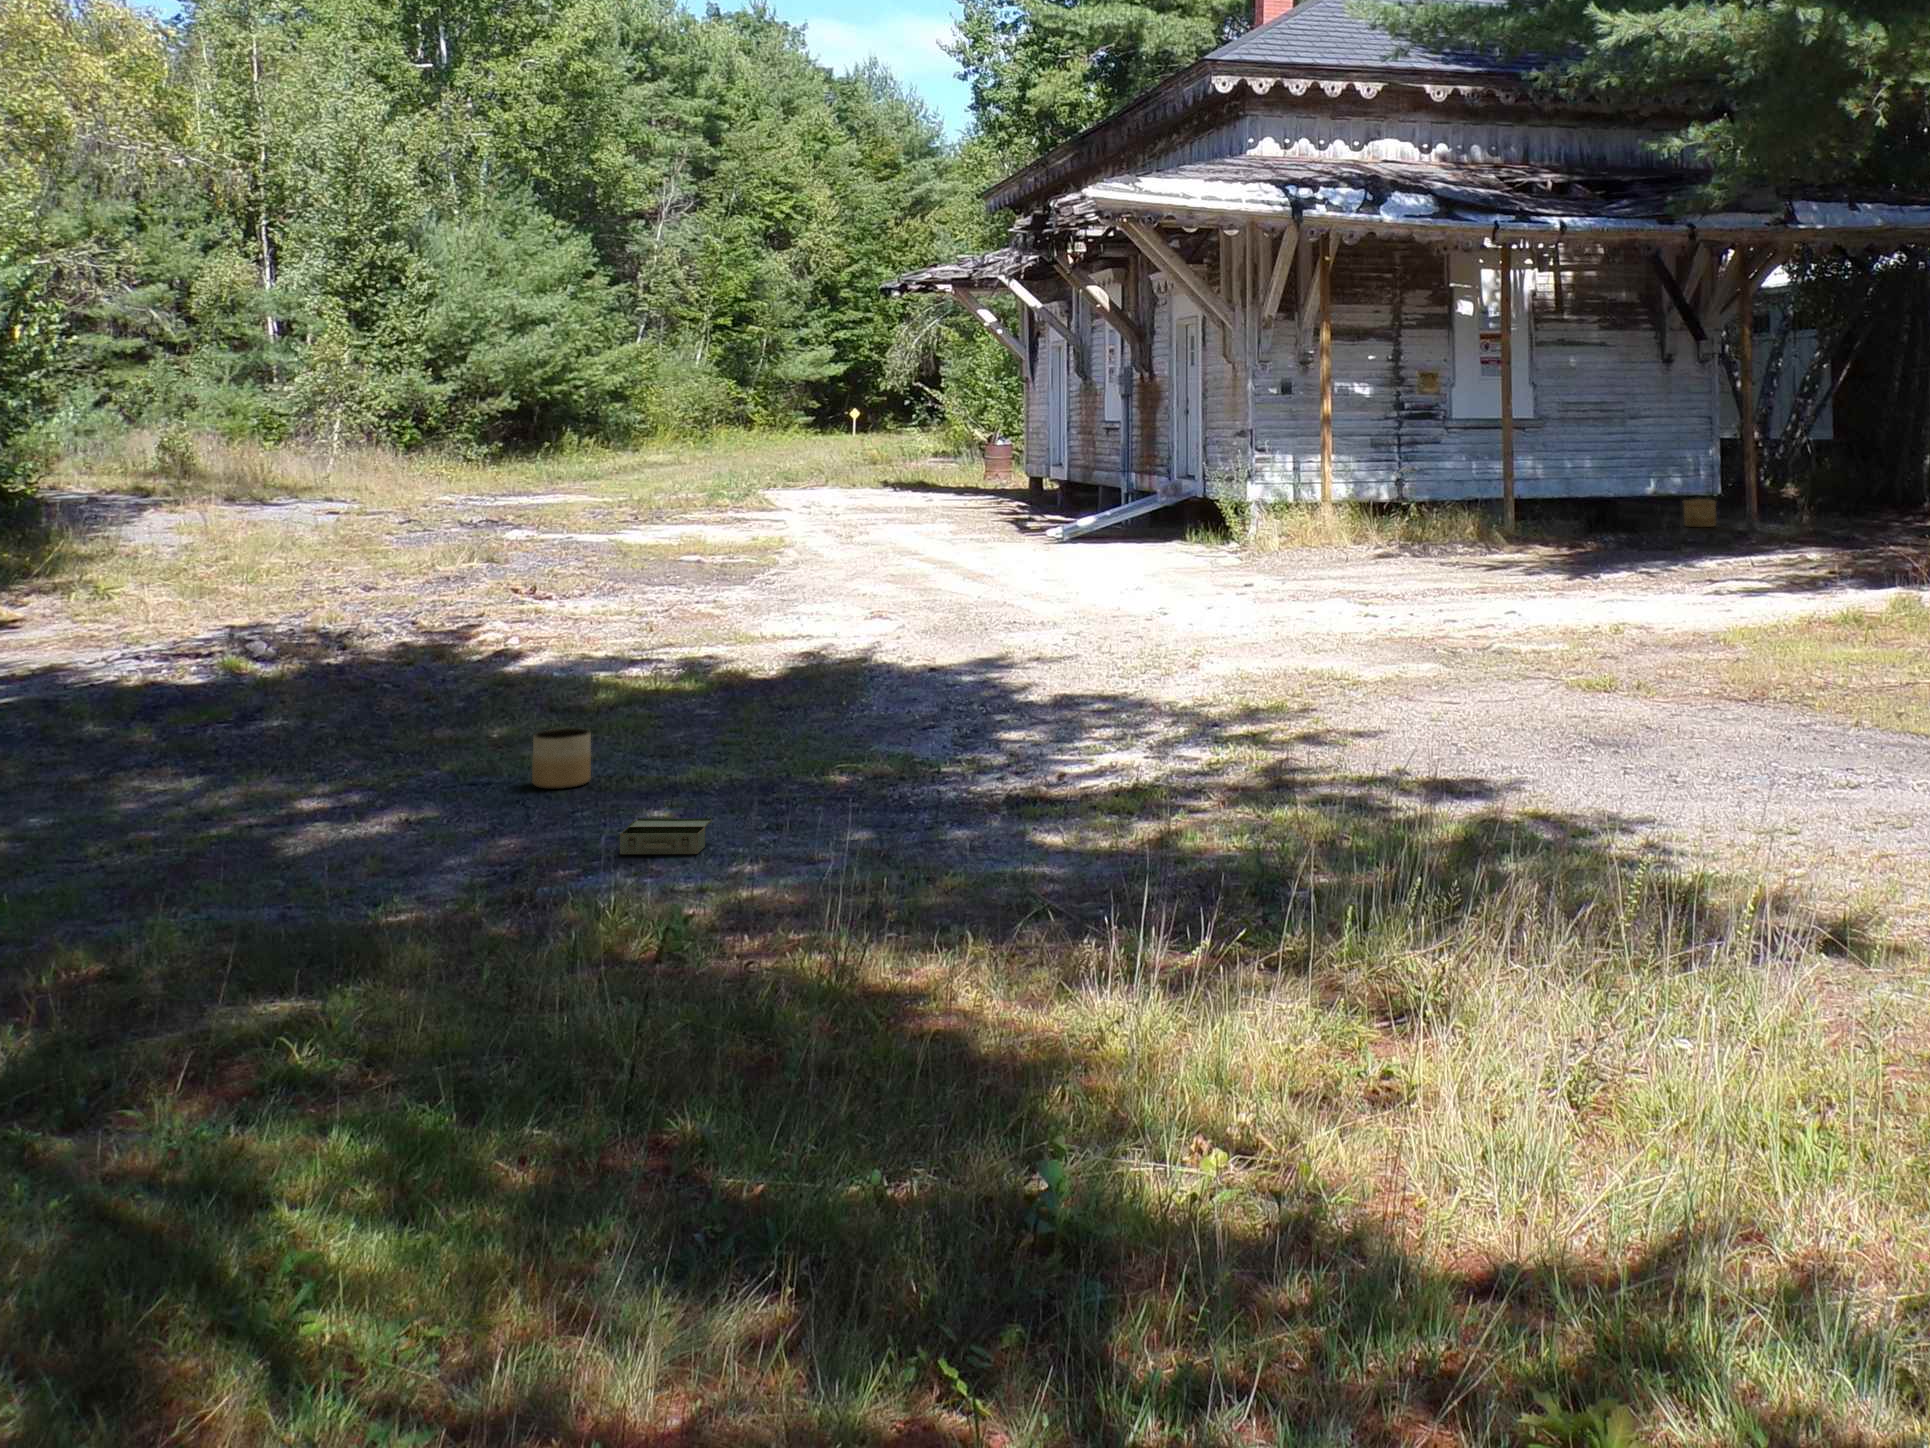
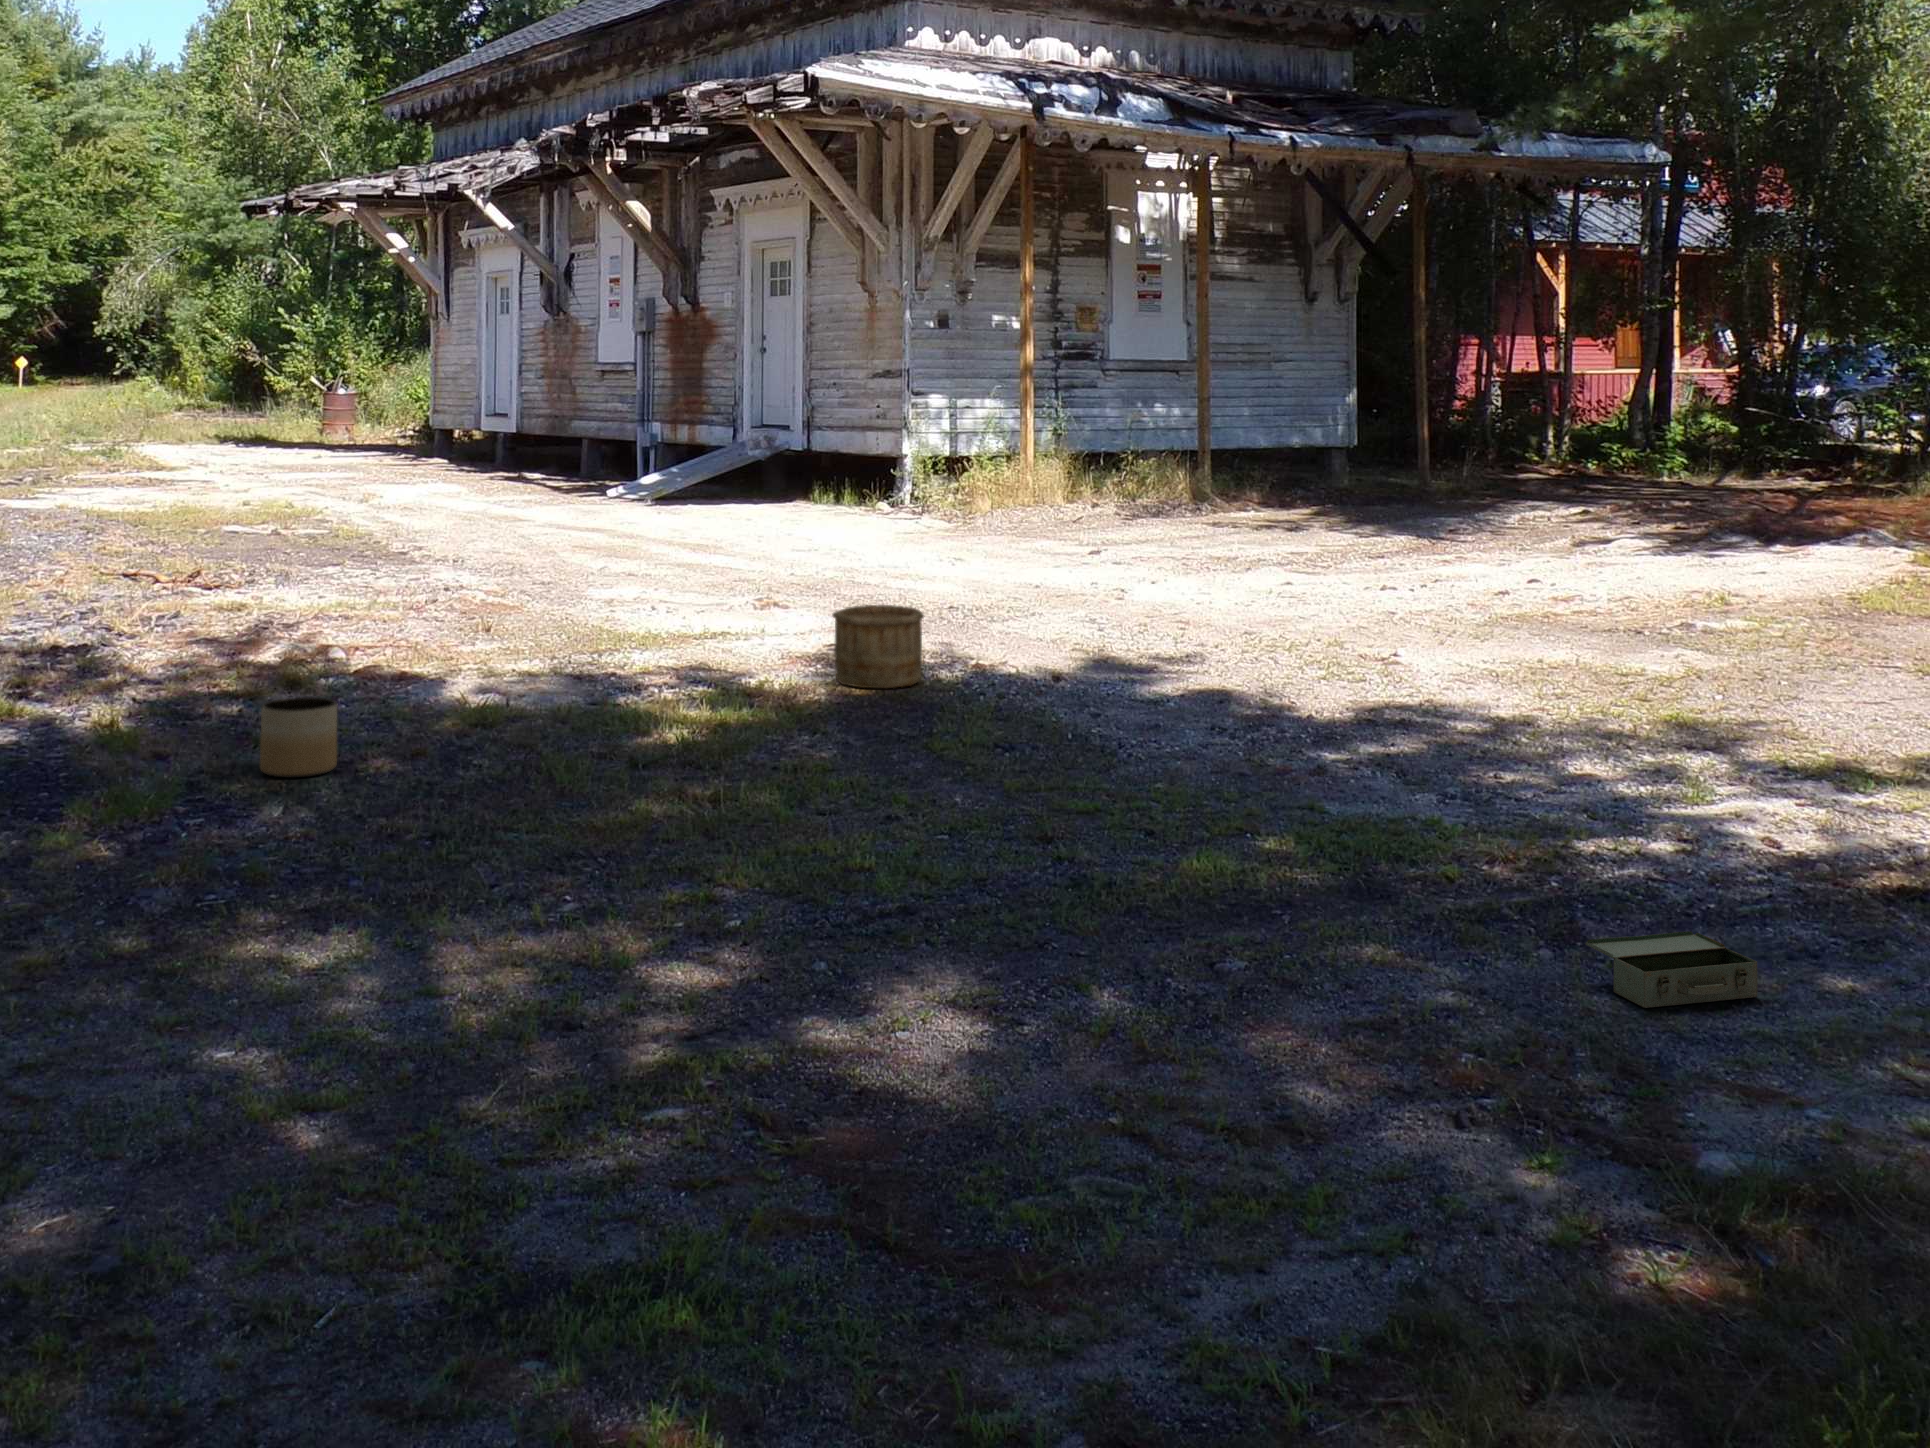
wooden bucket: present [1684,499,1717,527] -> present [832,605,924,688]
planter: present [532,728,591,789] -> present [260,697,337,778]

